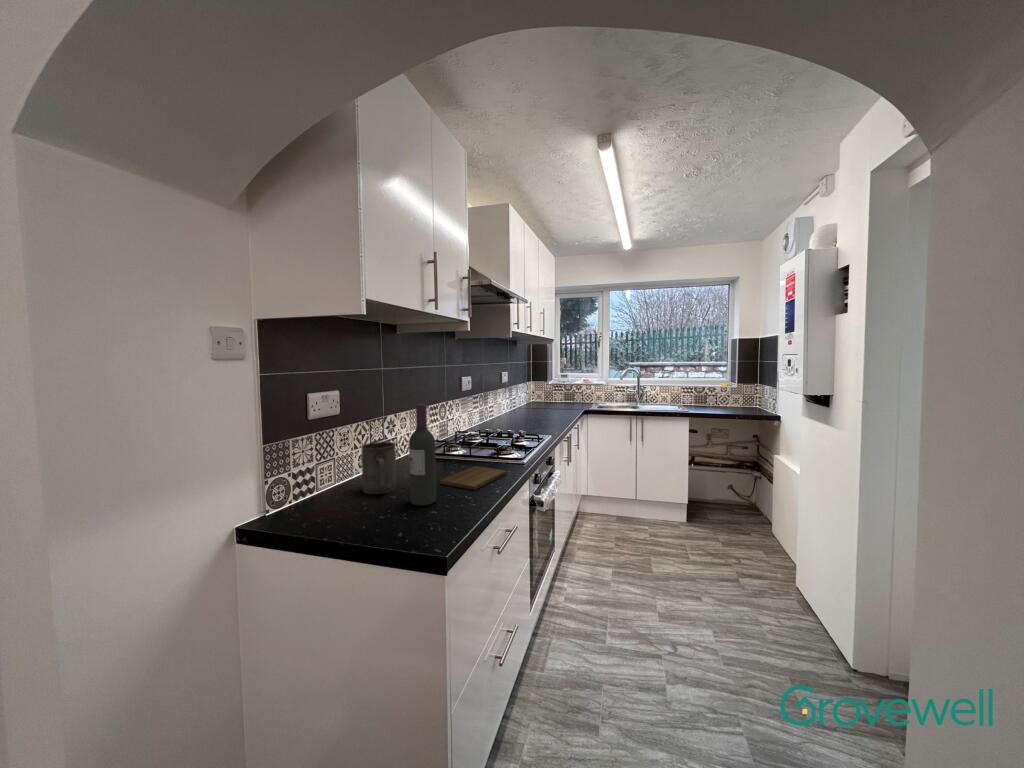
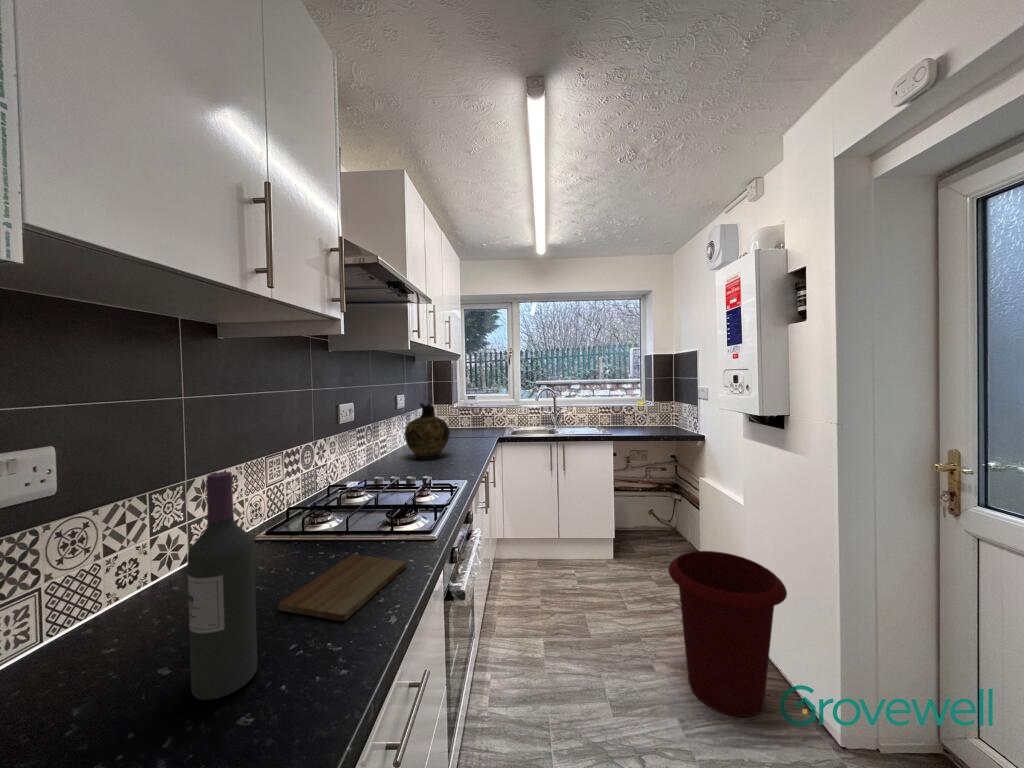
ceramic jug: none [507,380,542,423] -> present [405,403,450,459]
mug: present [361,442,396,494] -> none [85,542,178,670]
waste bin: none [715,509,819,640] -> present [668,551,787,717]

